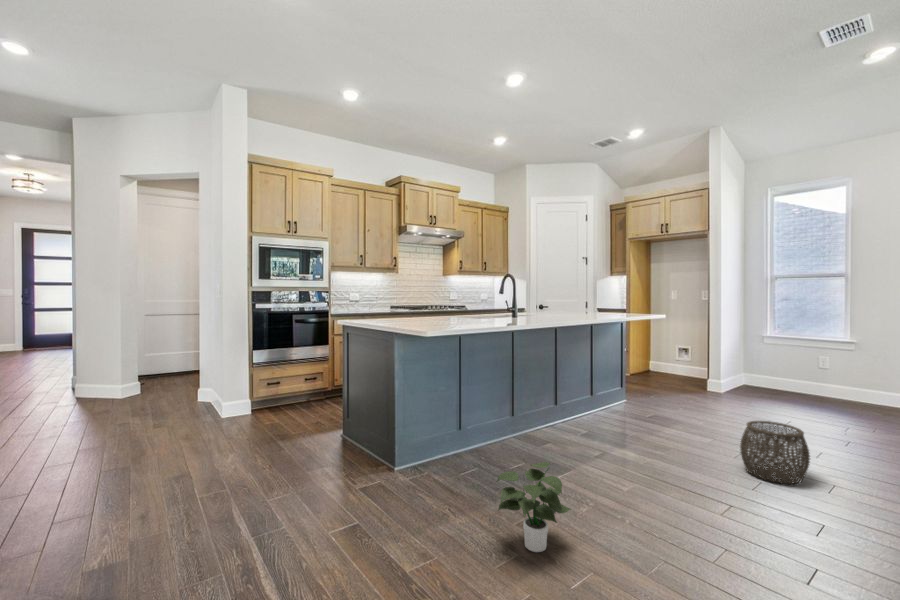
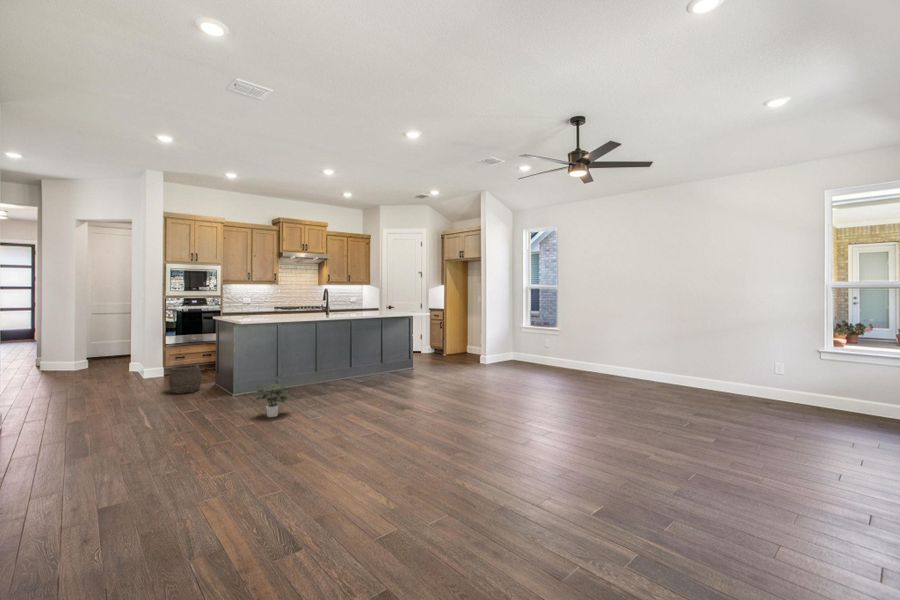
woven basket: present [740,421,810,484] -> present [168,365,202,393]

